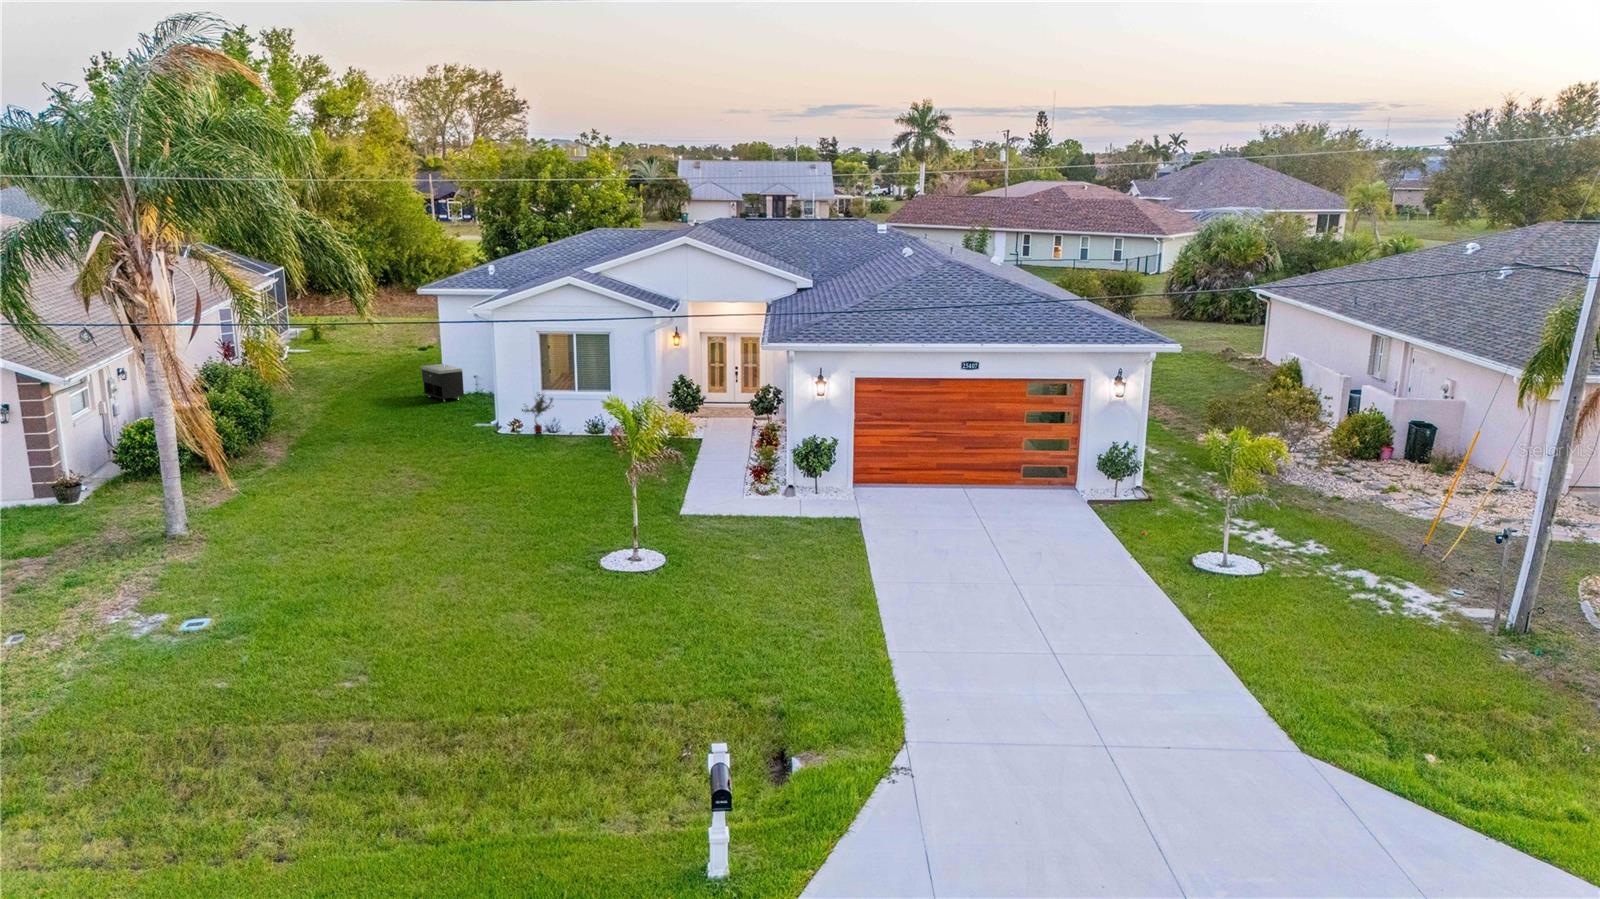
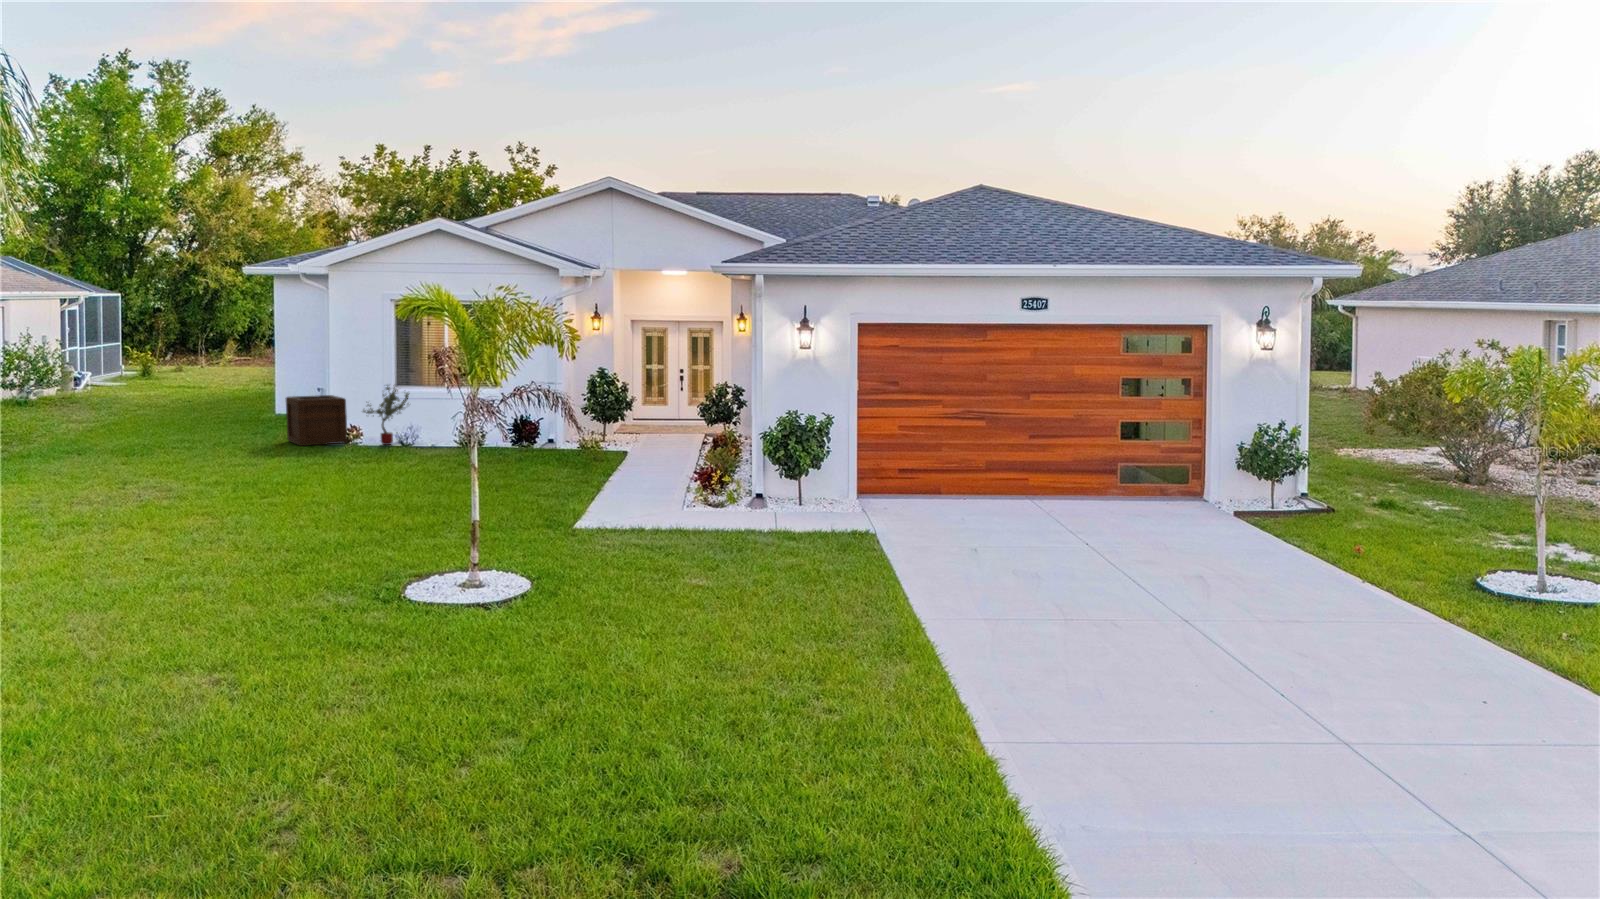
storage bench: present [421,364,464,401] -> none [242,370,301,418]
wooden crate: none [468,397,511,435] -> present [286,395,348,446]

